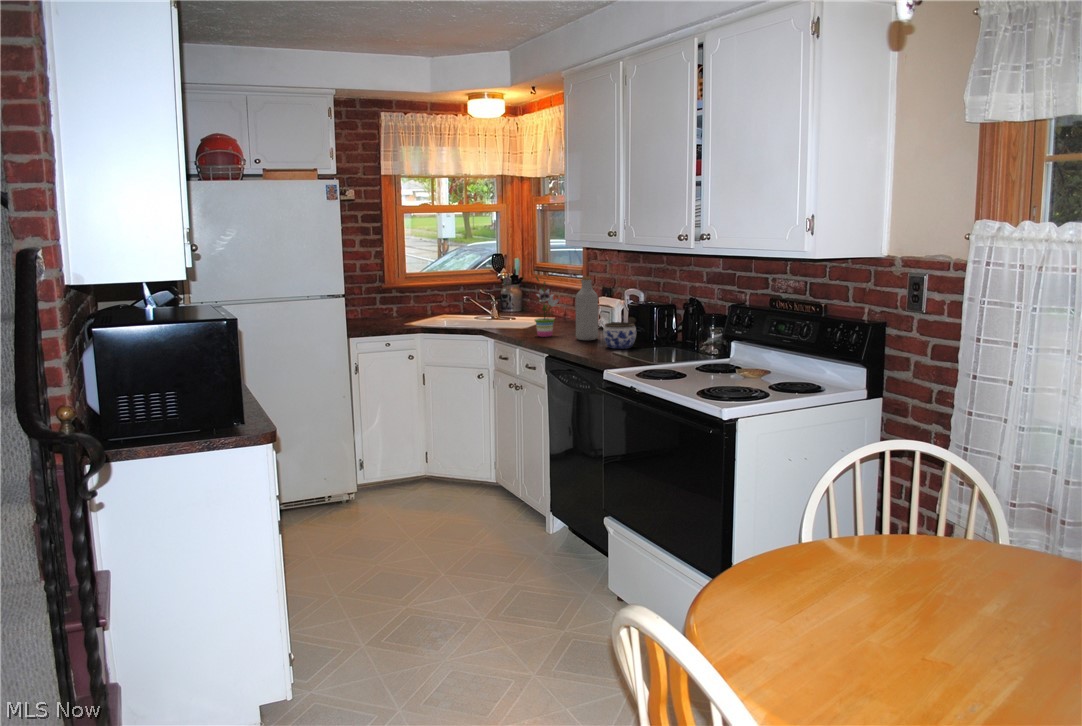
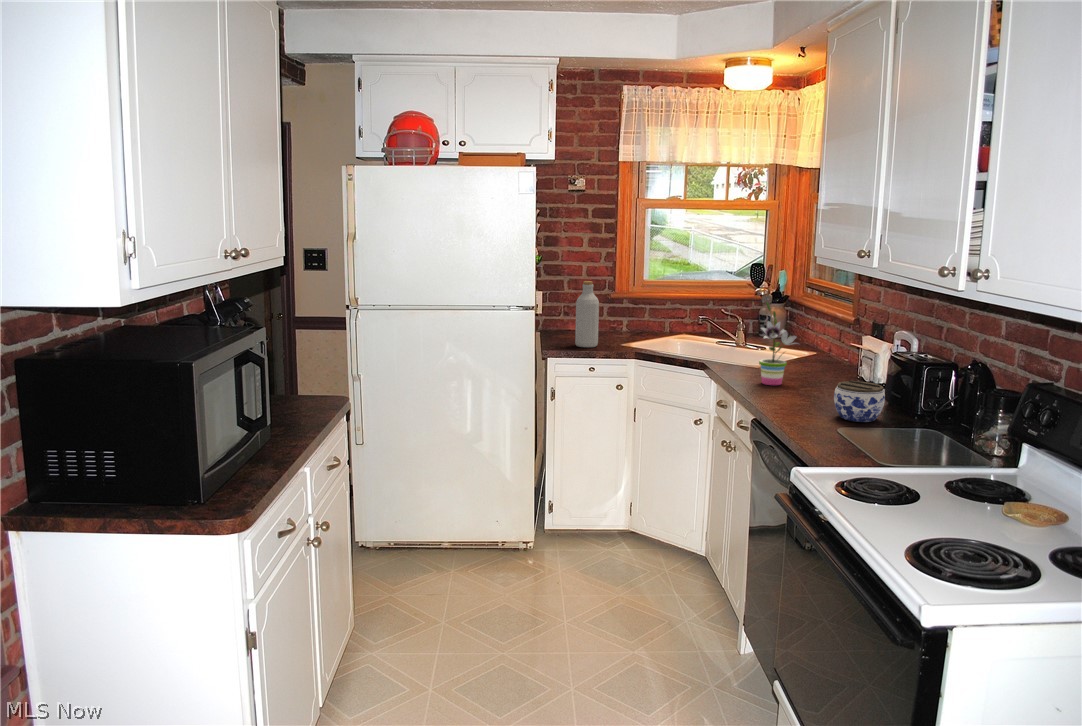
bottle: present [576,277,598,340] -> present [575,281,599,347]

